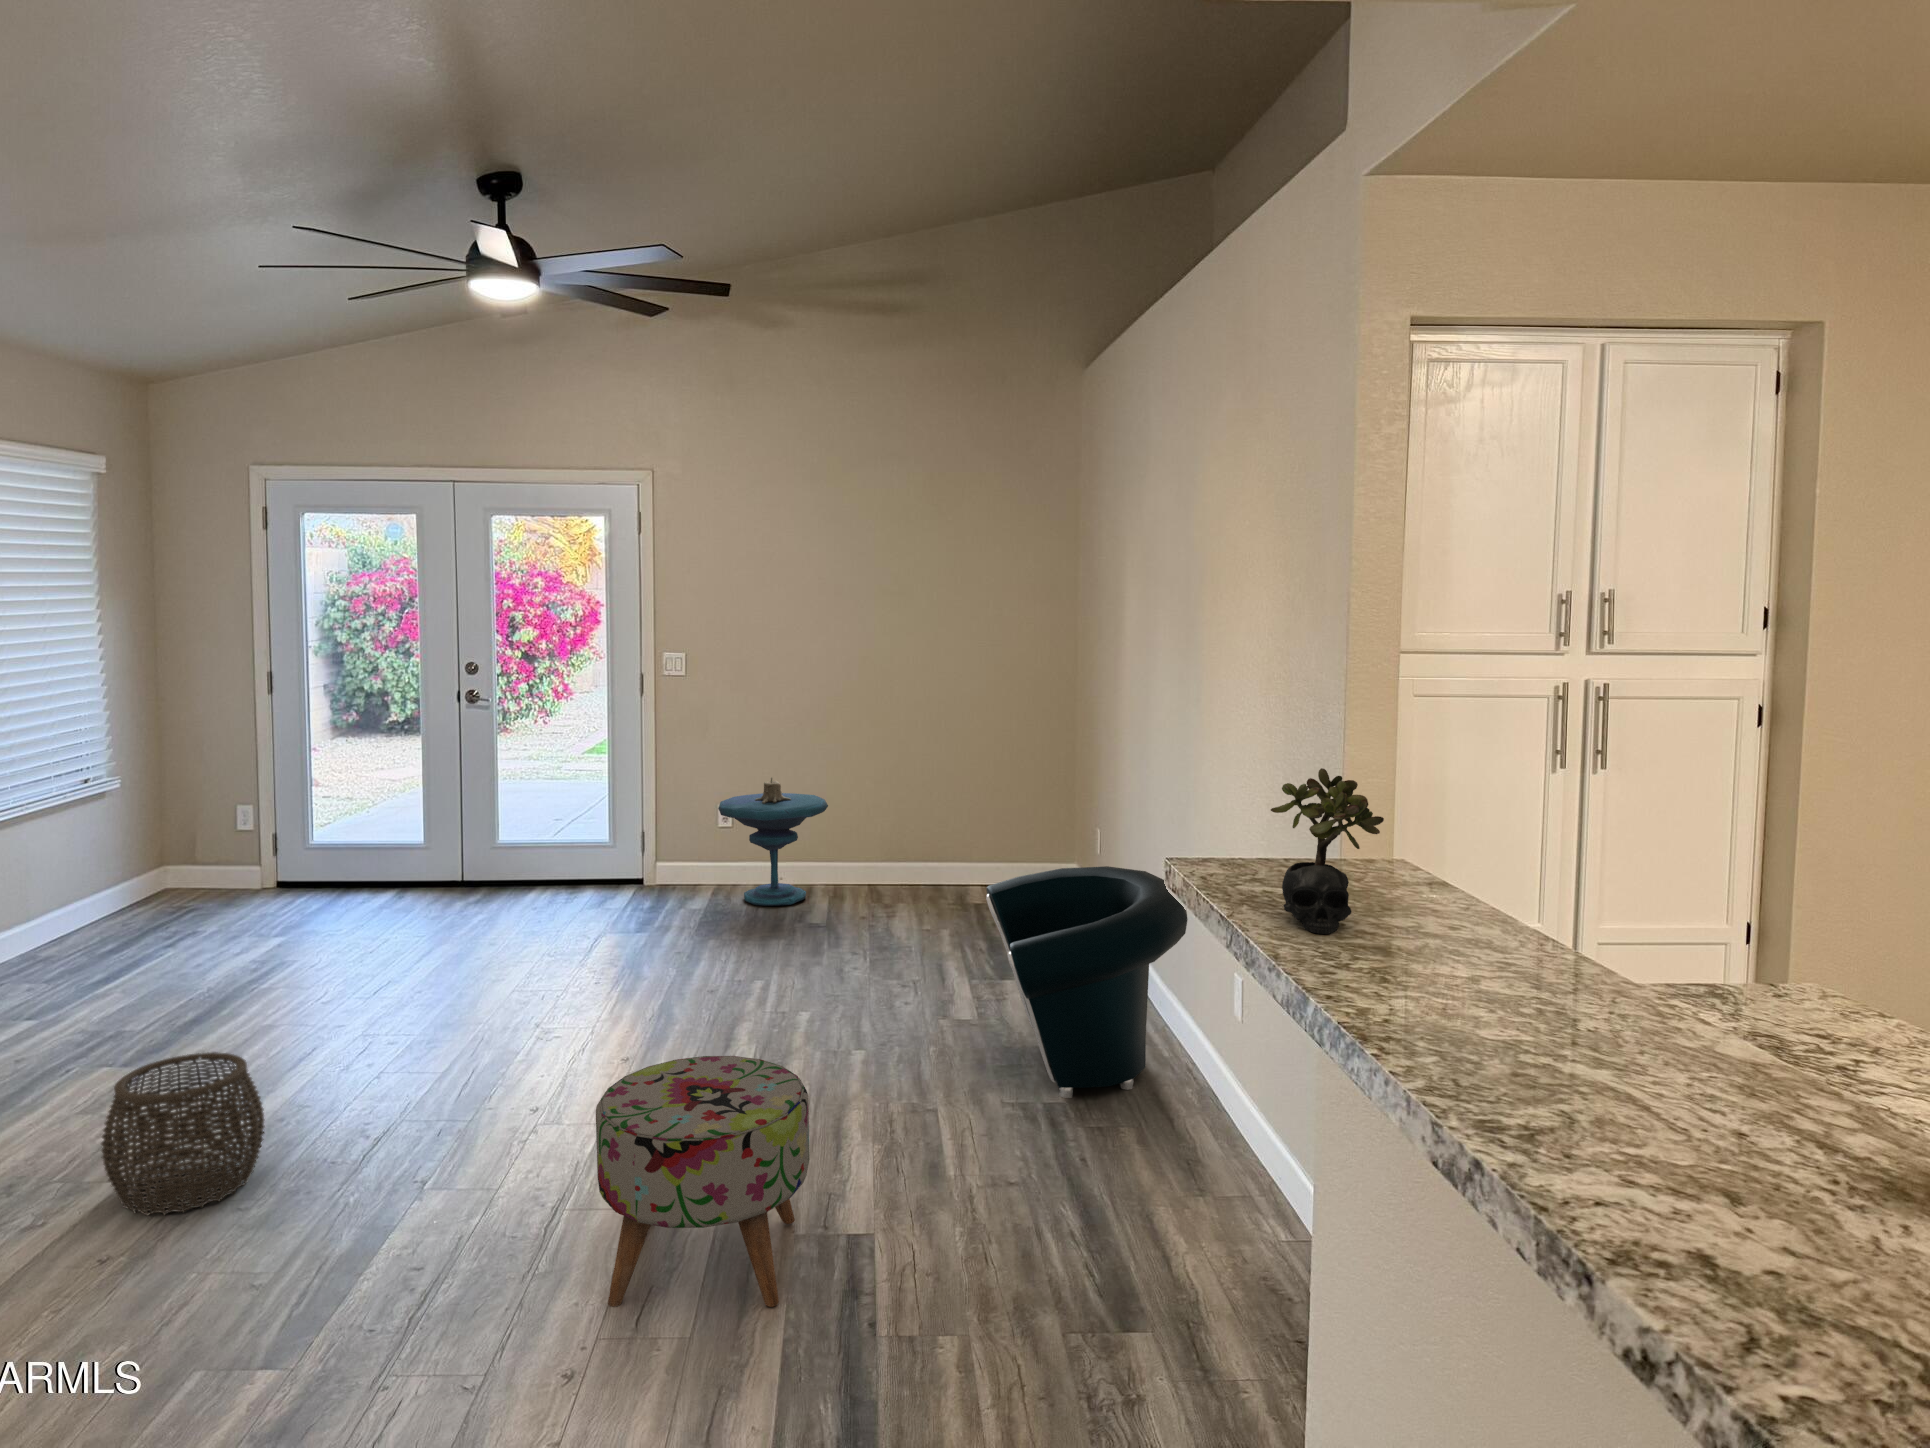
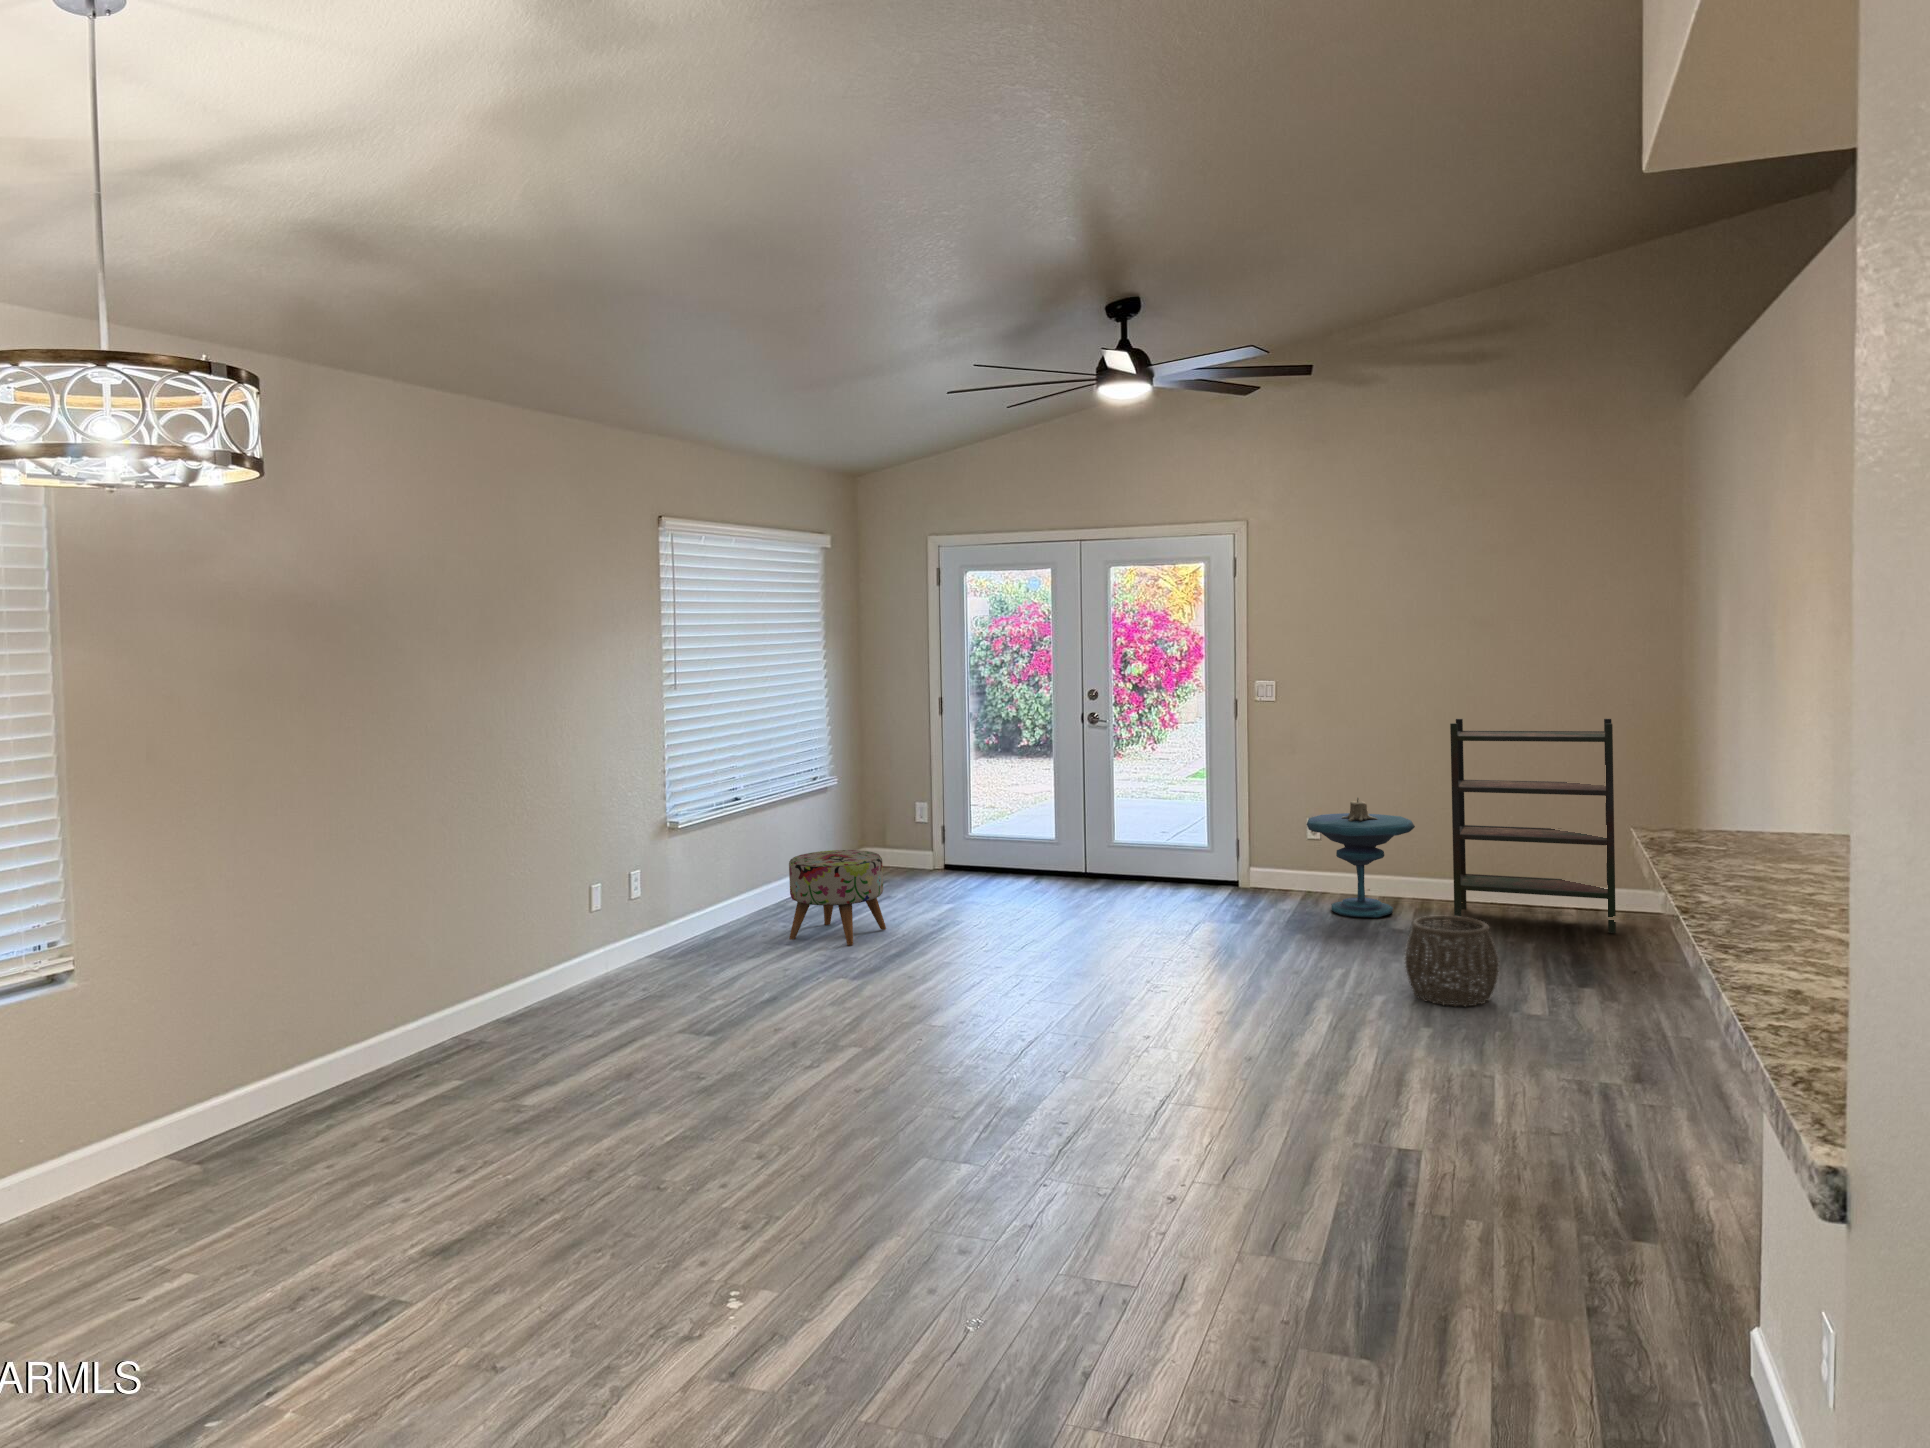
bookshelf: none [864,690,1012,903] -> present [1450,719,1616,933]
succulent plant: present [1271,768,1384,934] -> none [1685,744,1776,863]
armchair: present [986,866,1188,1098] -> none [1561,885,1779,1098]
woven basket: present [101,1052,264,1215] -> present [1405,916,1499,1006]
ottoman: present [596,1056,810,1307] -> present [789,850,886,946]

